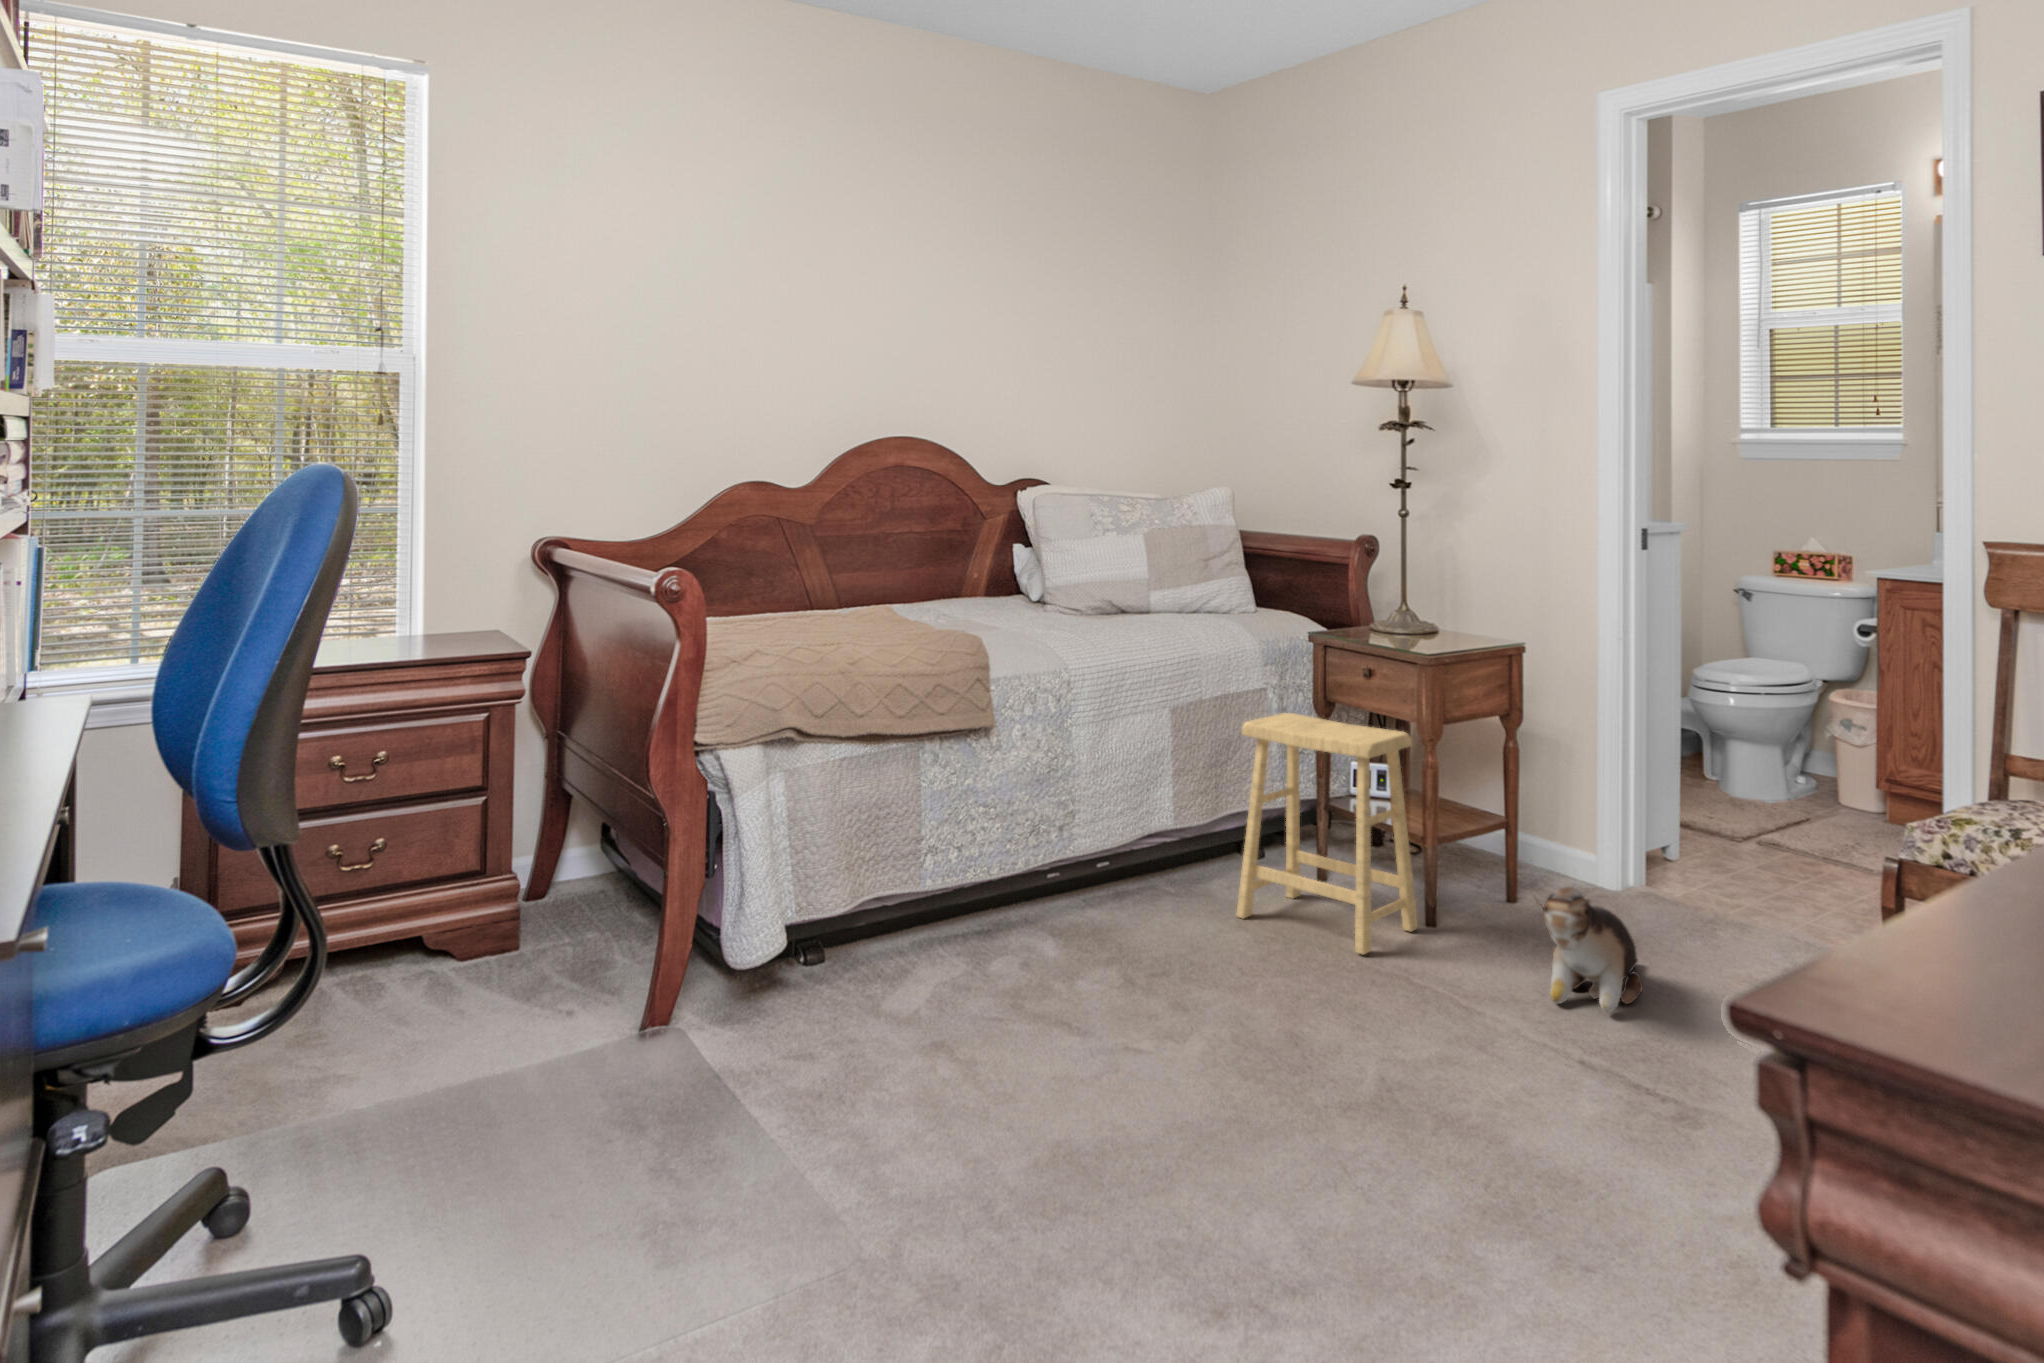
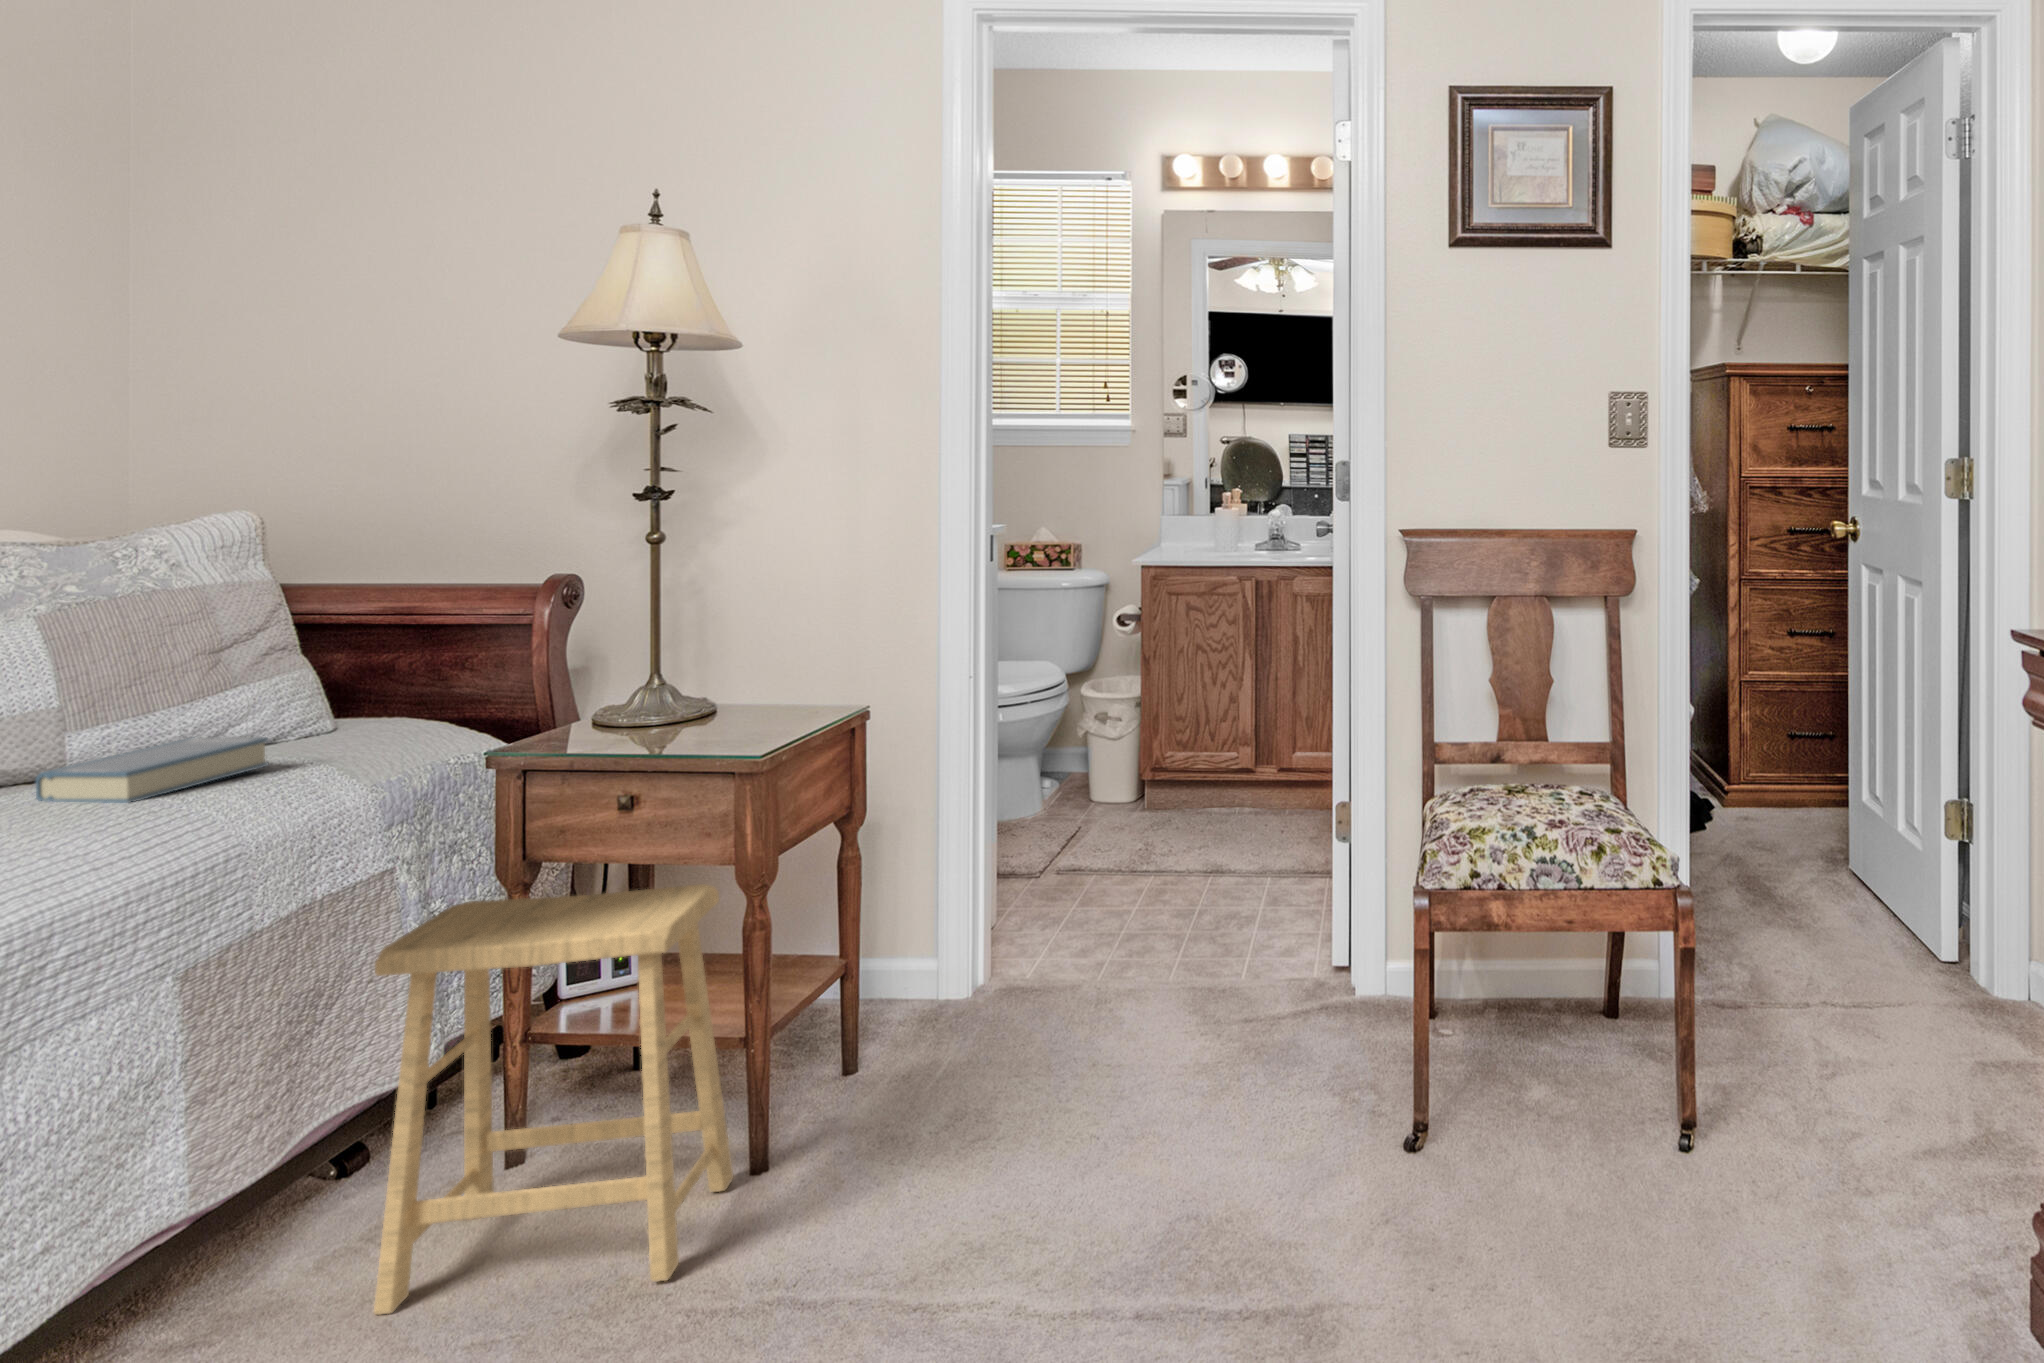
hardback book: none [1131,602,1219,627] -> present [36,737,268,803]
plush toy: present [1533,887,1643,1012] -> none [975,1047,1092,1220]

